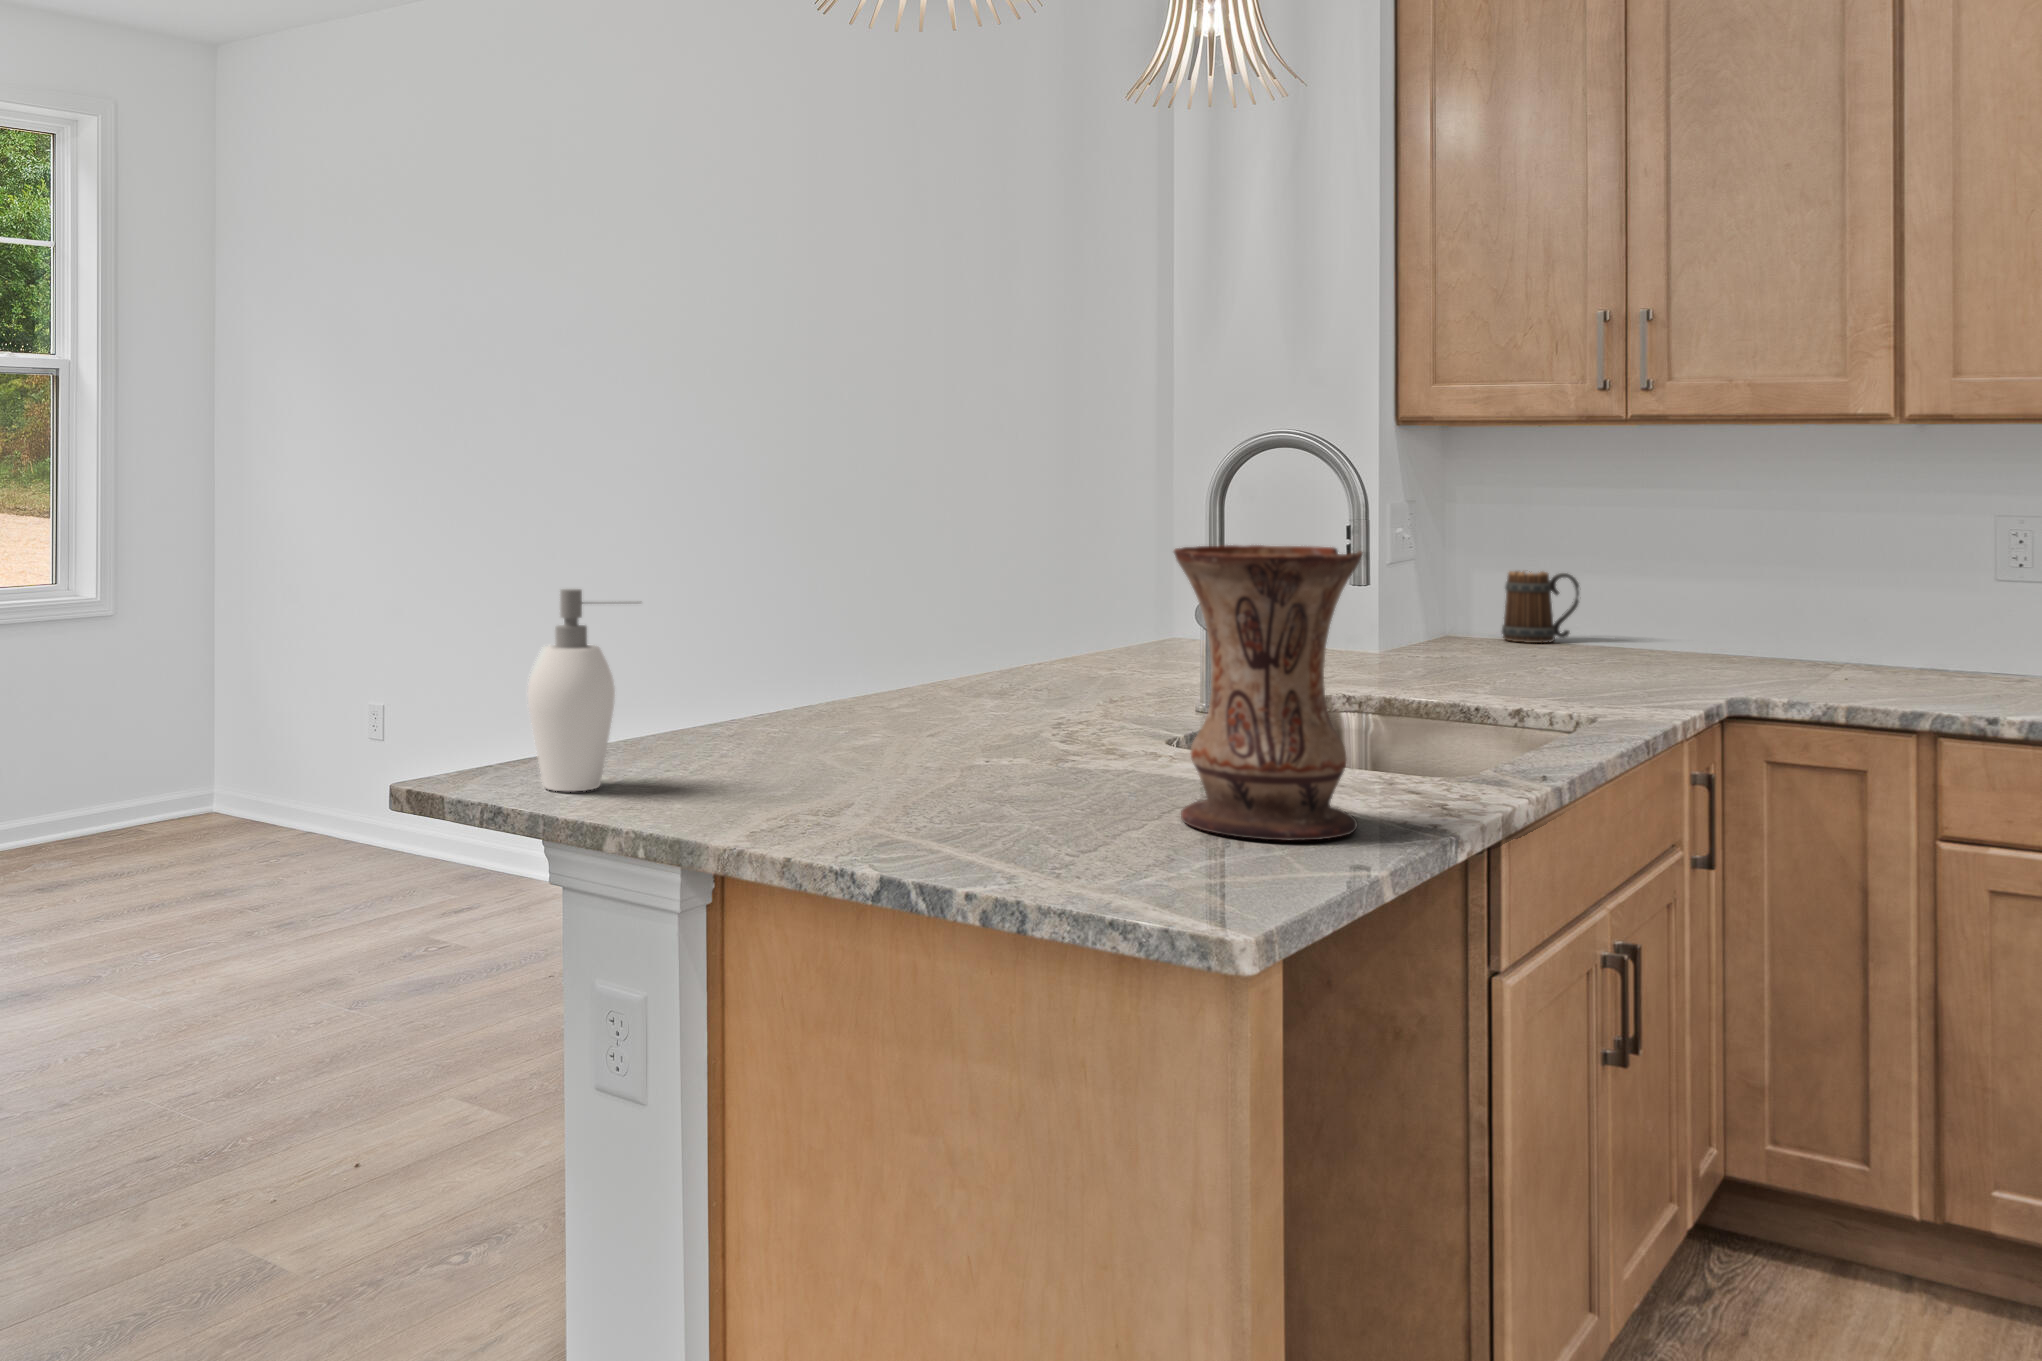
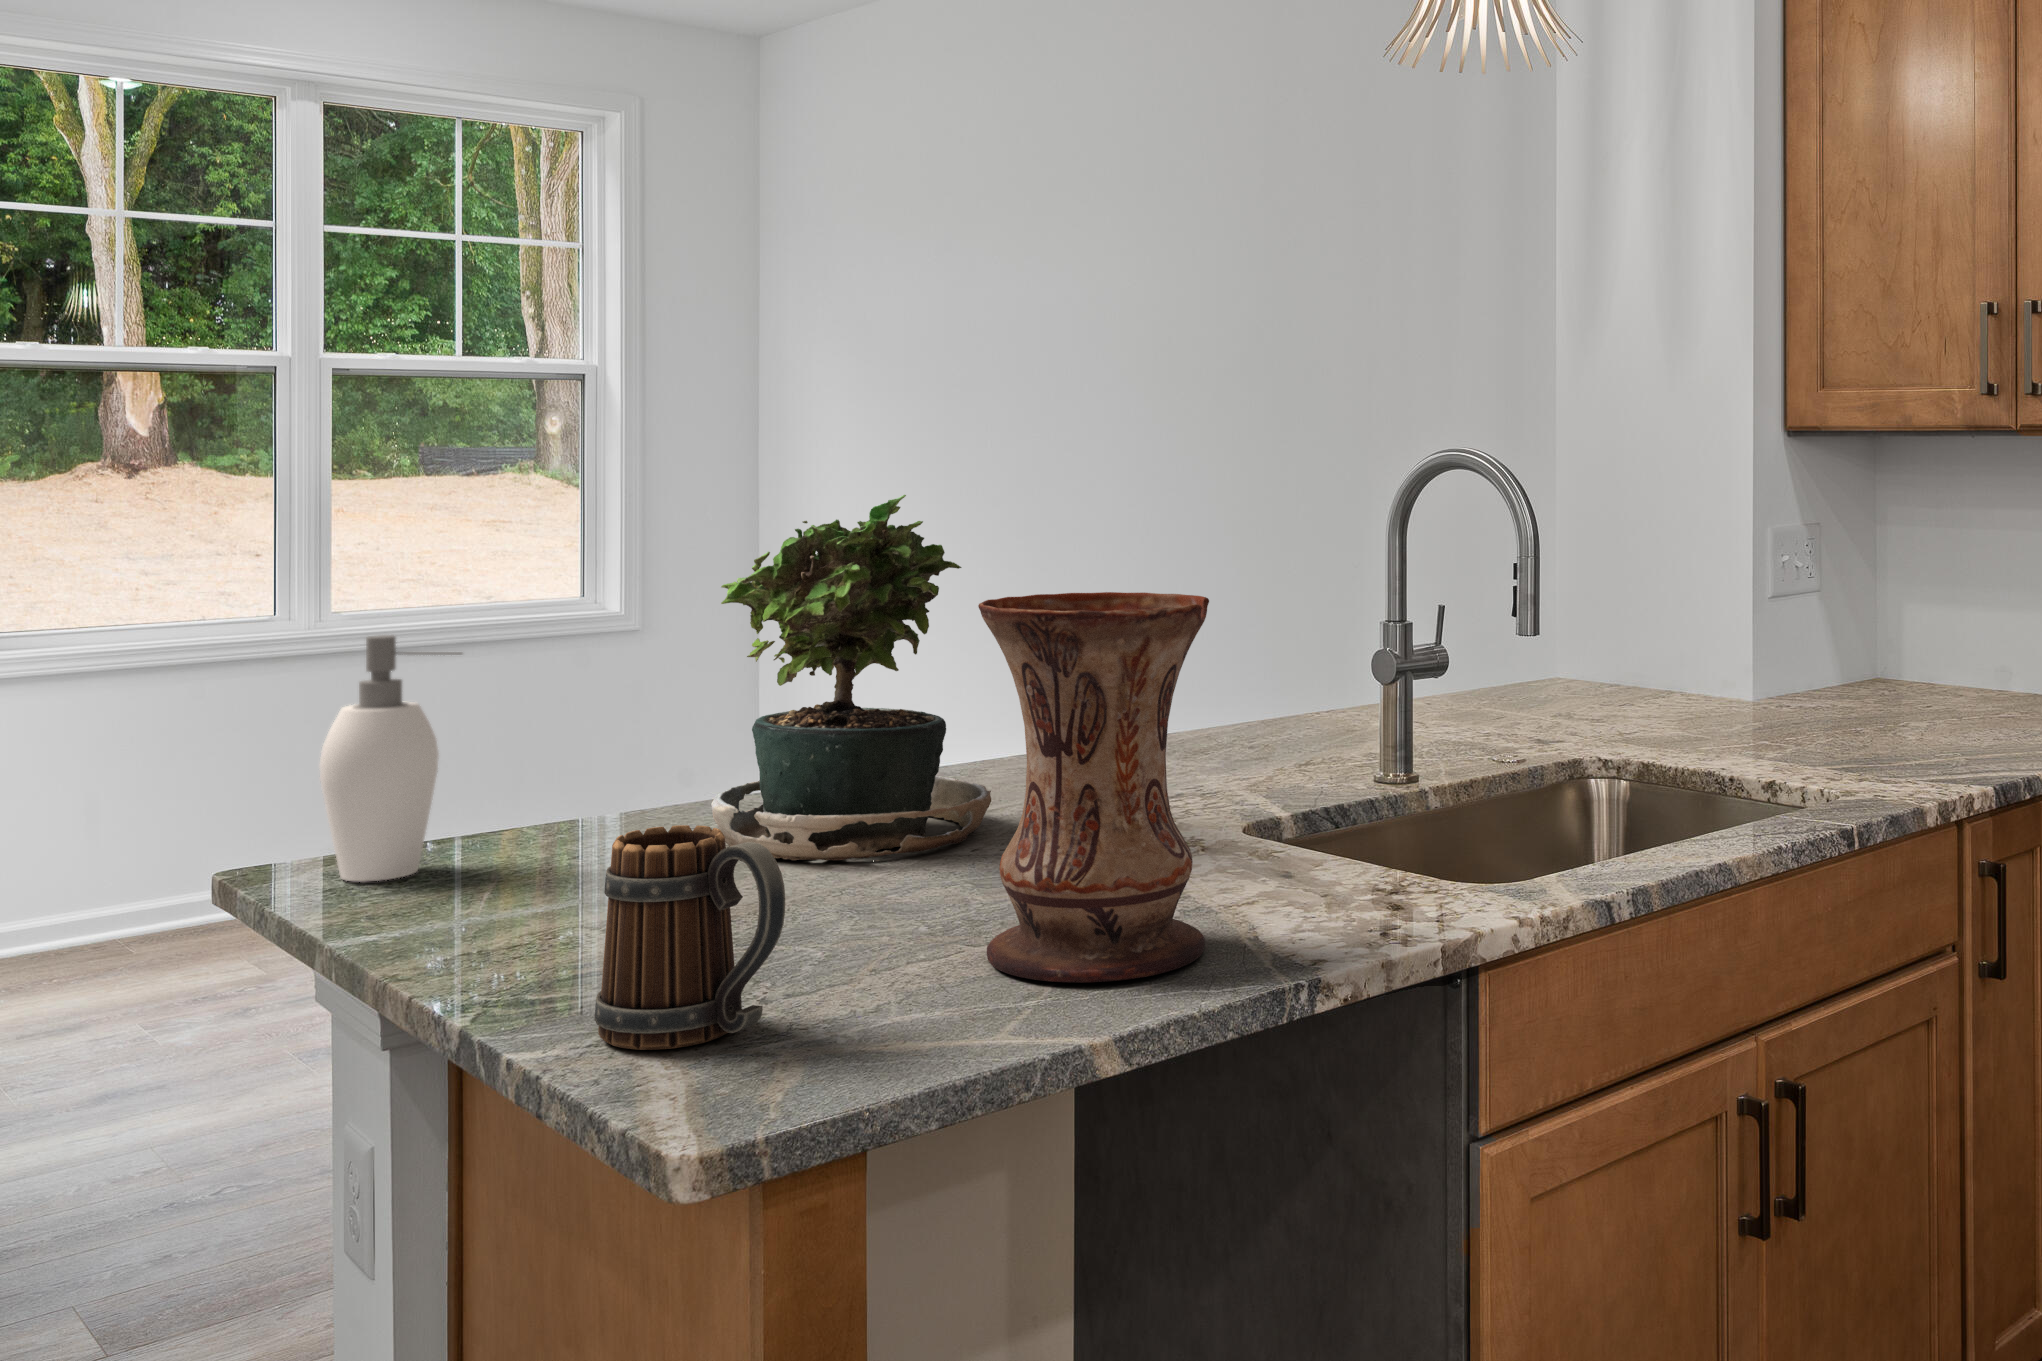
potted plant: none [775,471,998,784] -> present [711,495,991,861]
mug: present [1502,571,1579,643] -> present [594,825,785,1050]

